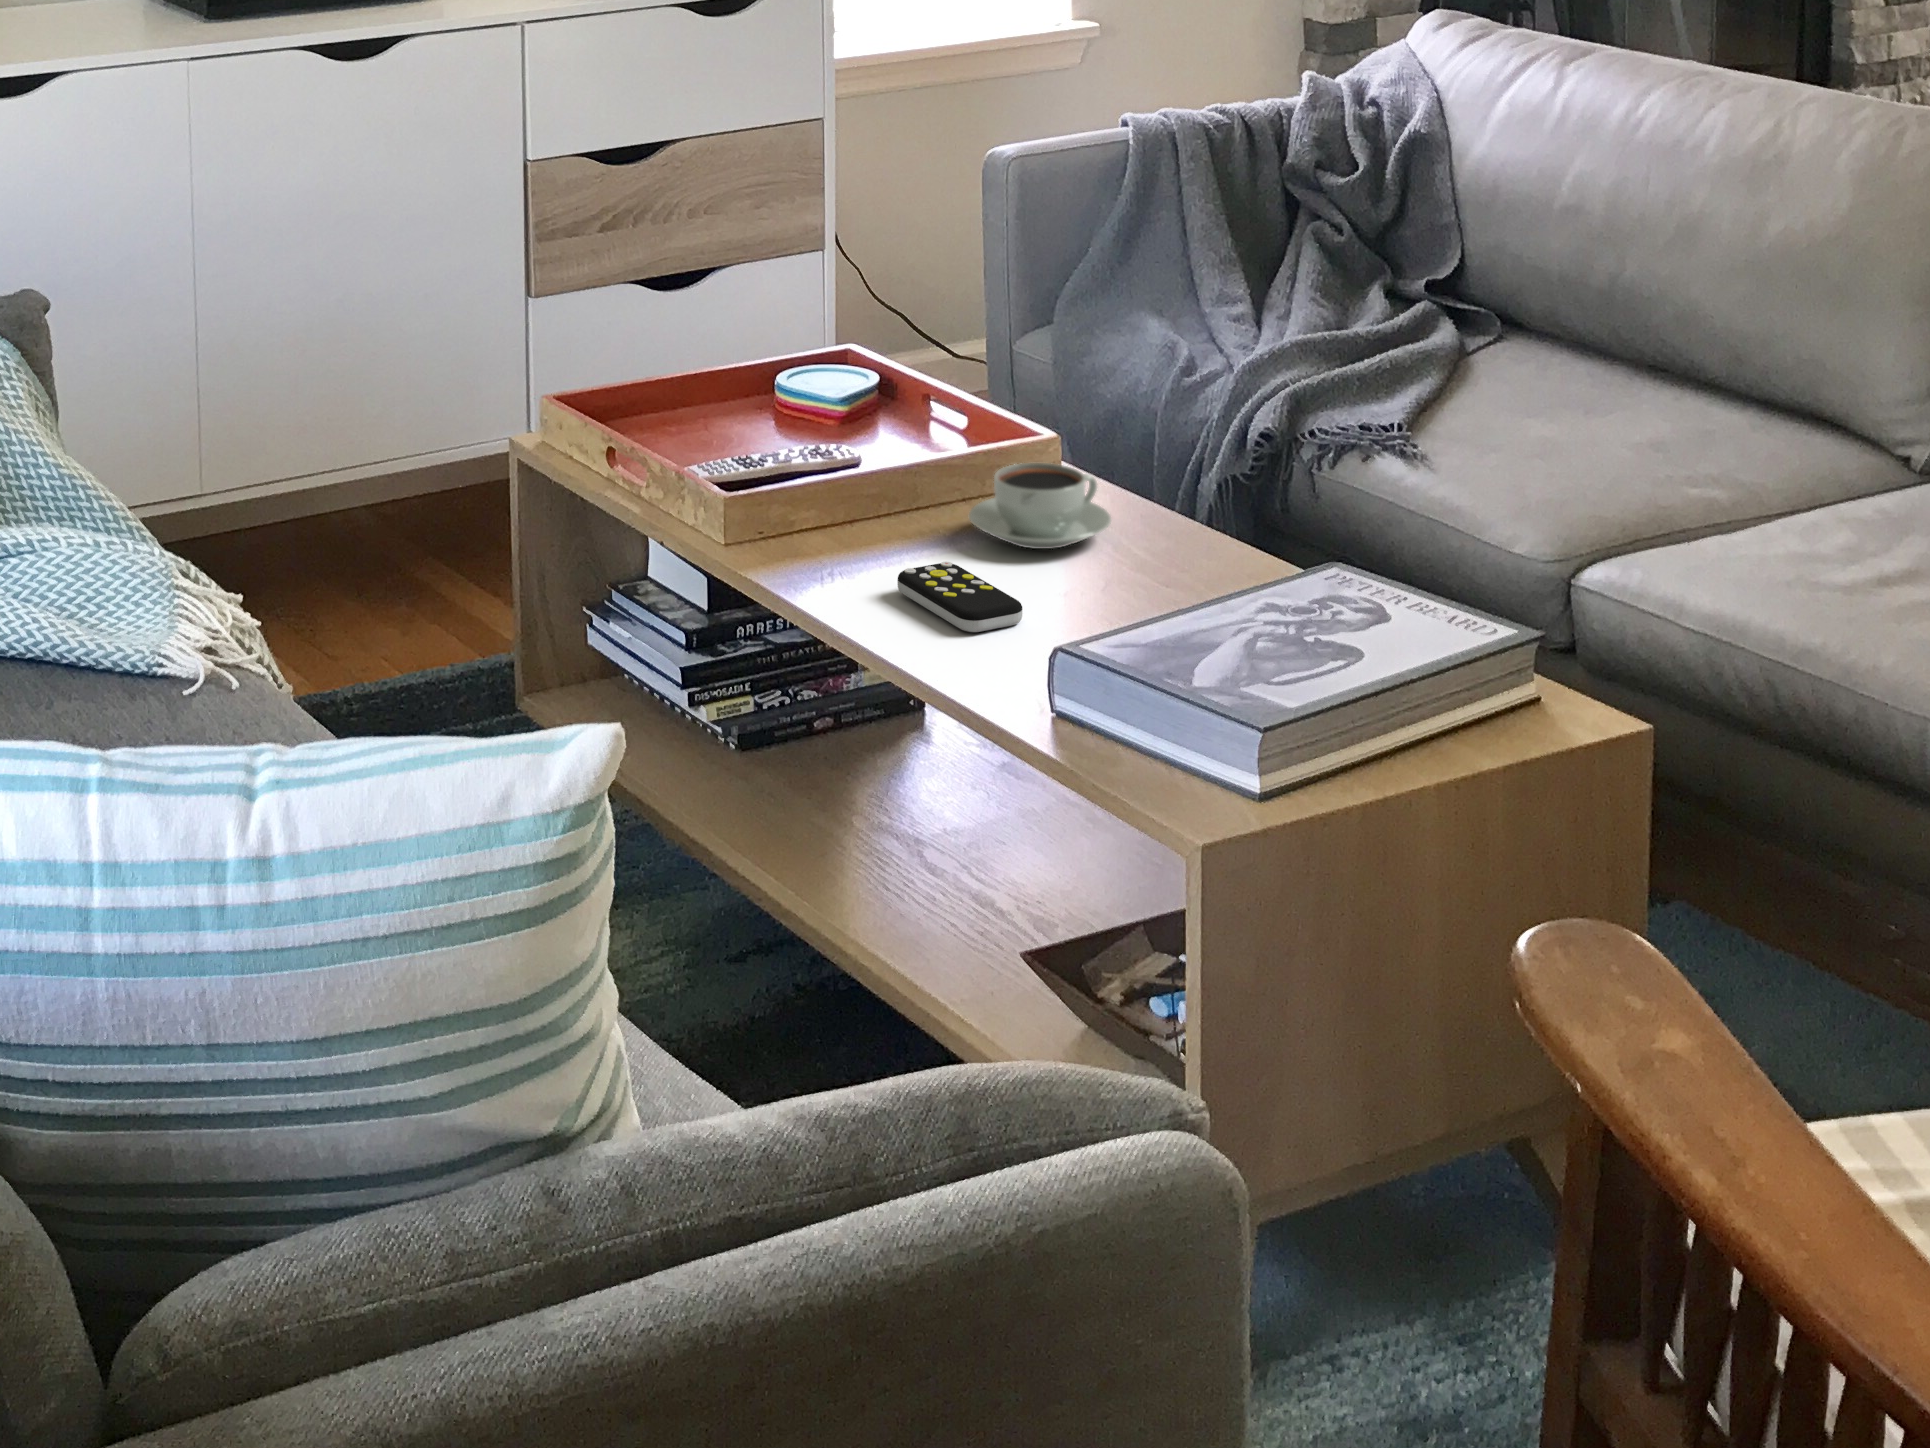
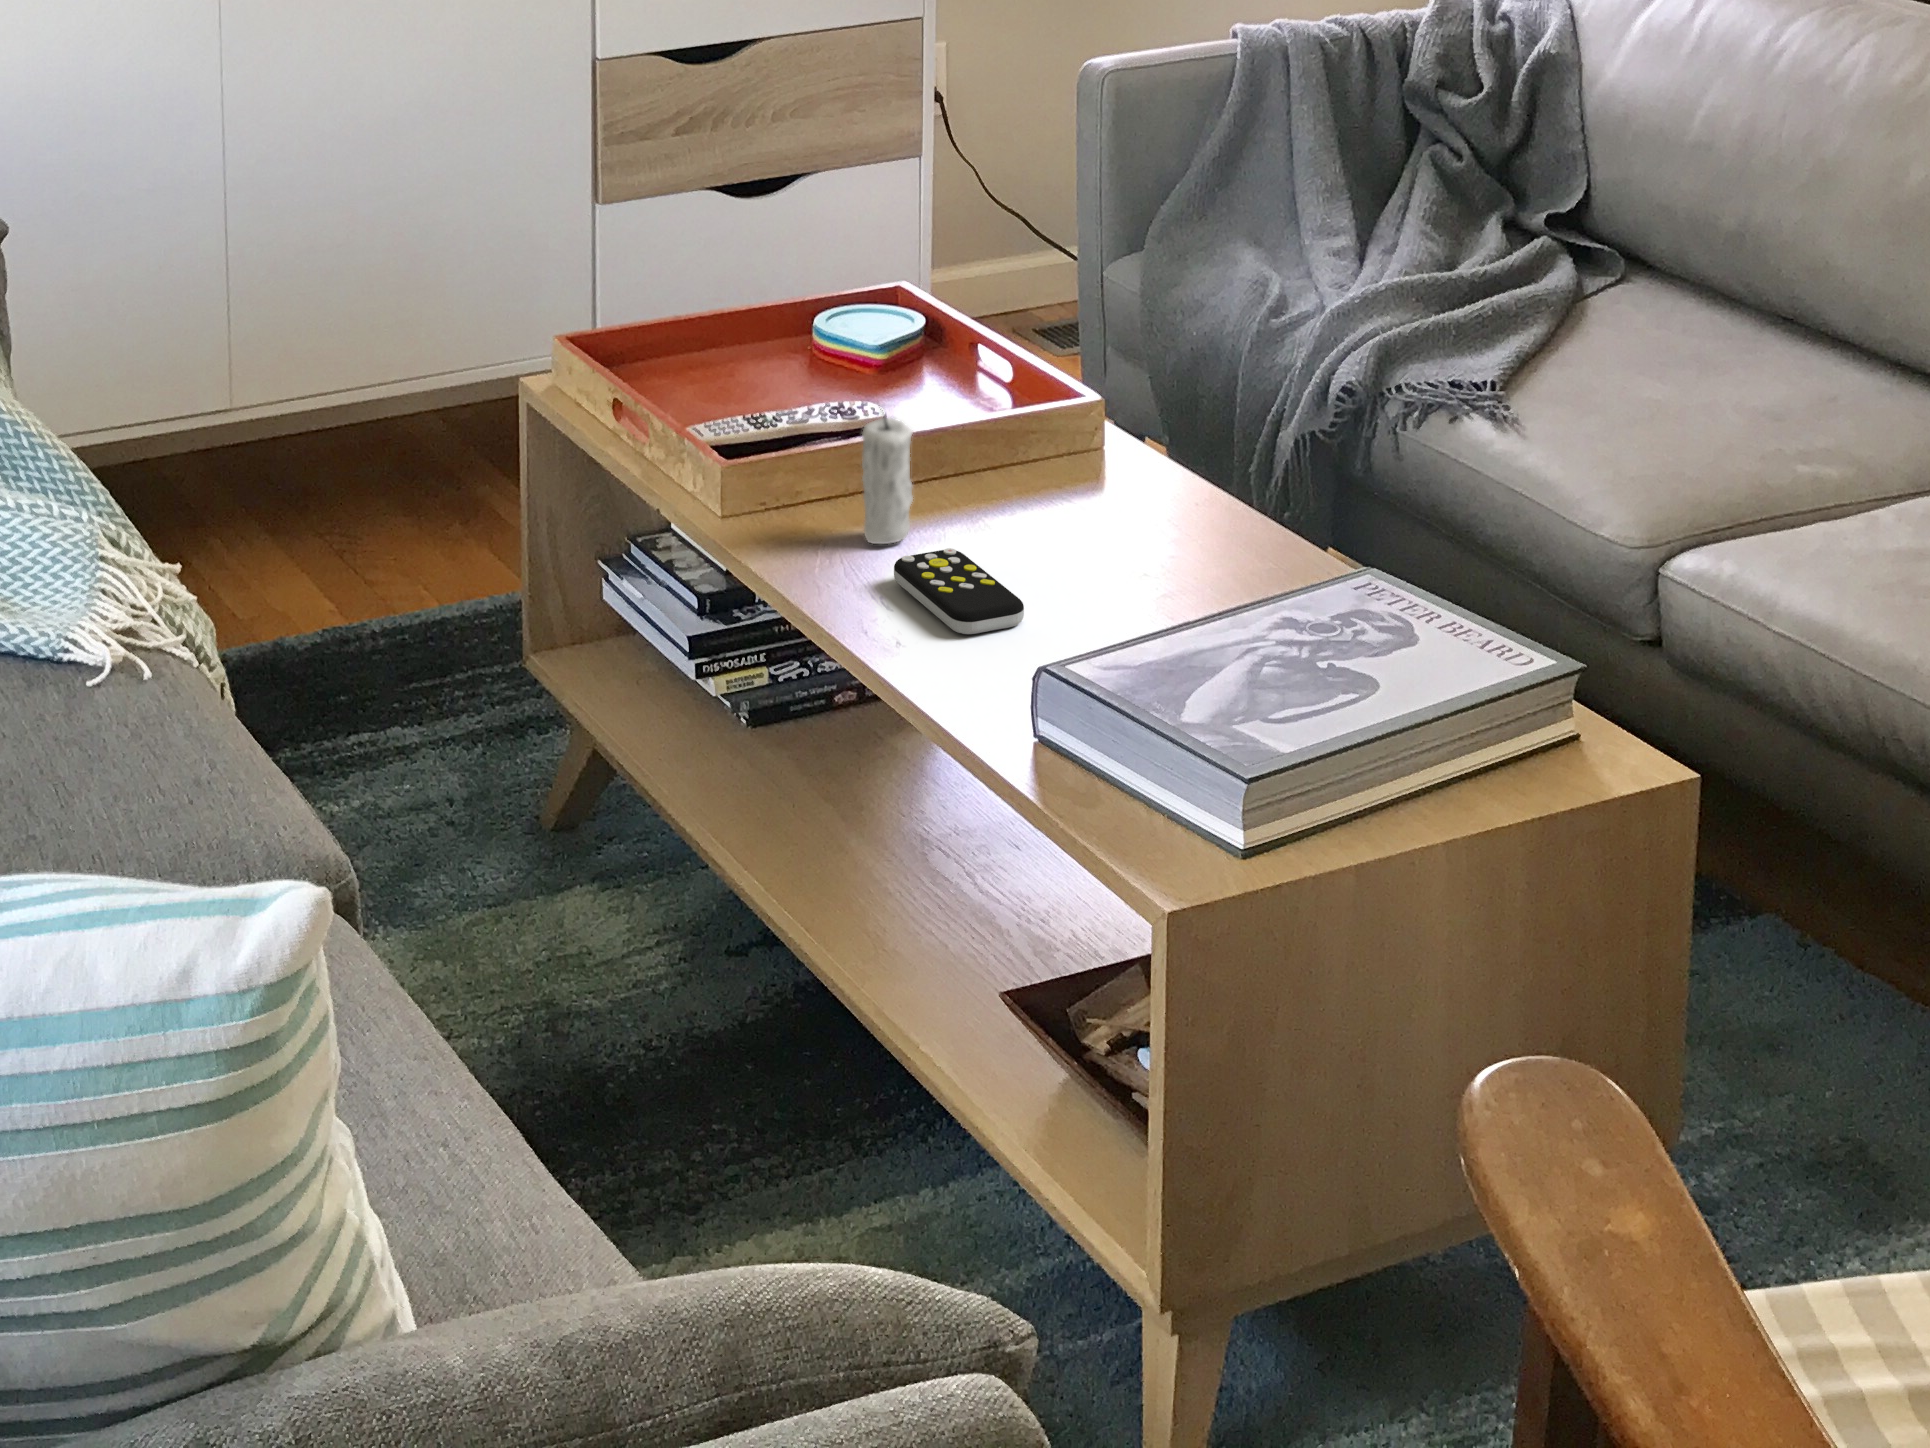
candle: none [859,431,905,563] -> present [862,409,913,544]
coffee cup: present [969,463,1111,549] -> none [986,434,1143,533]

